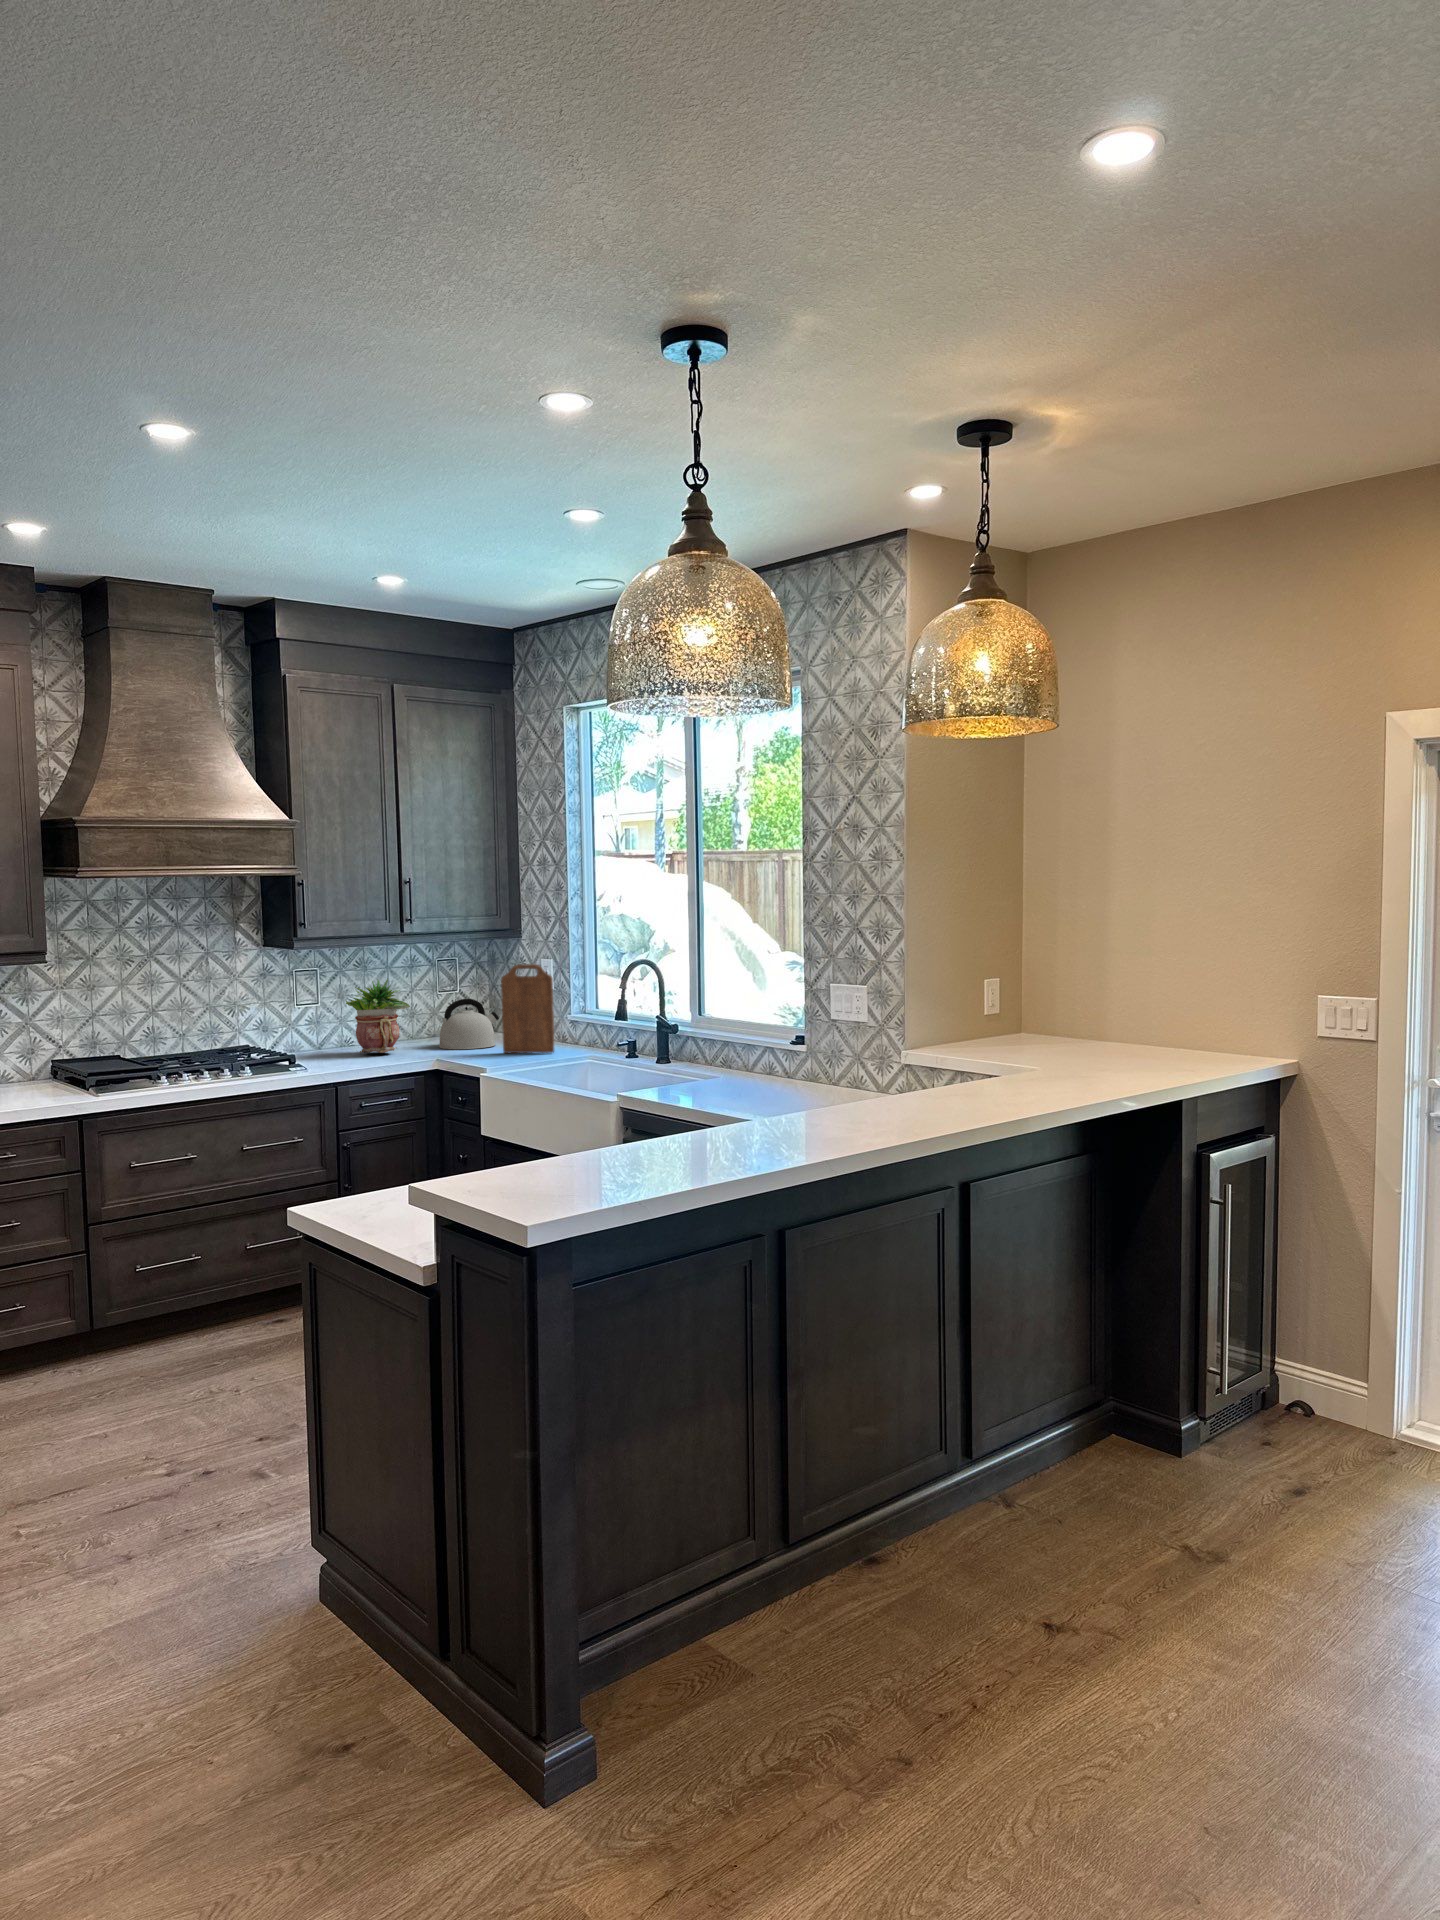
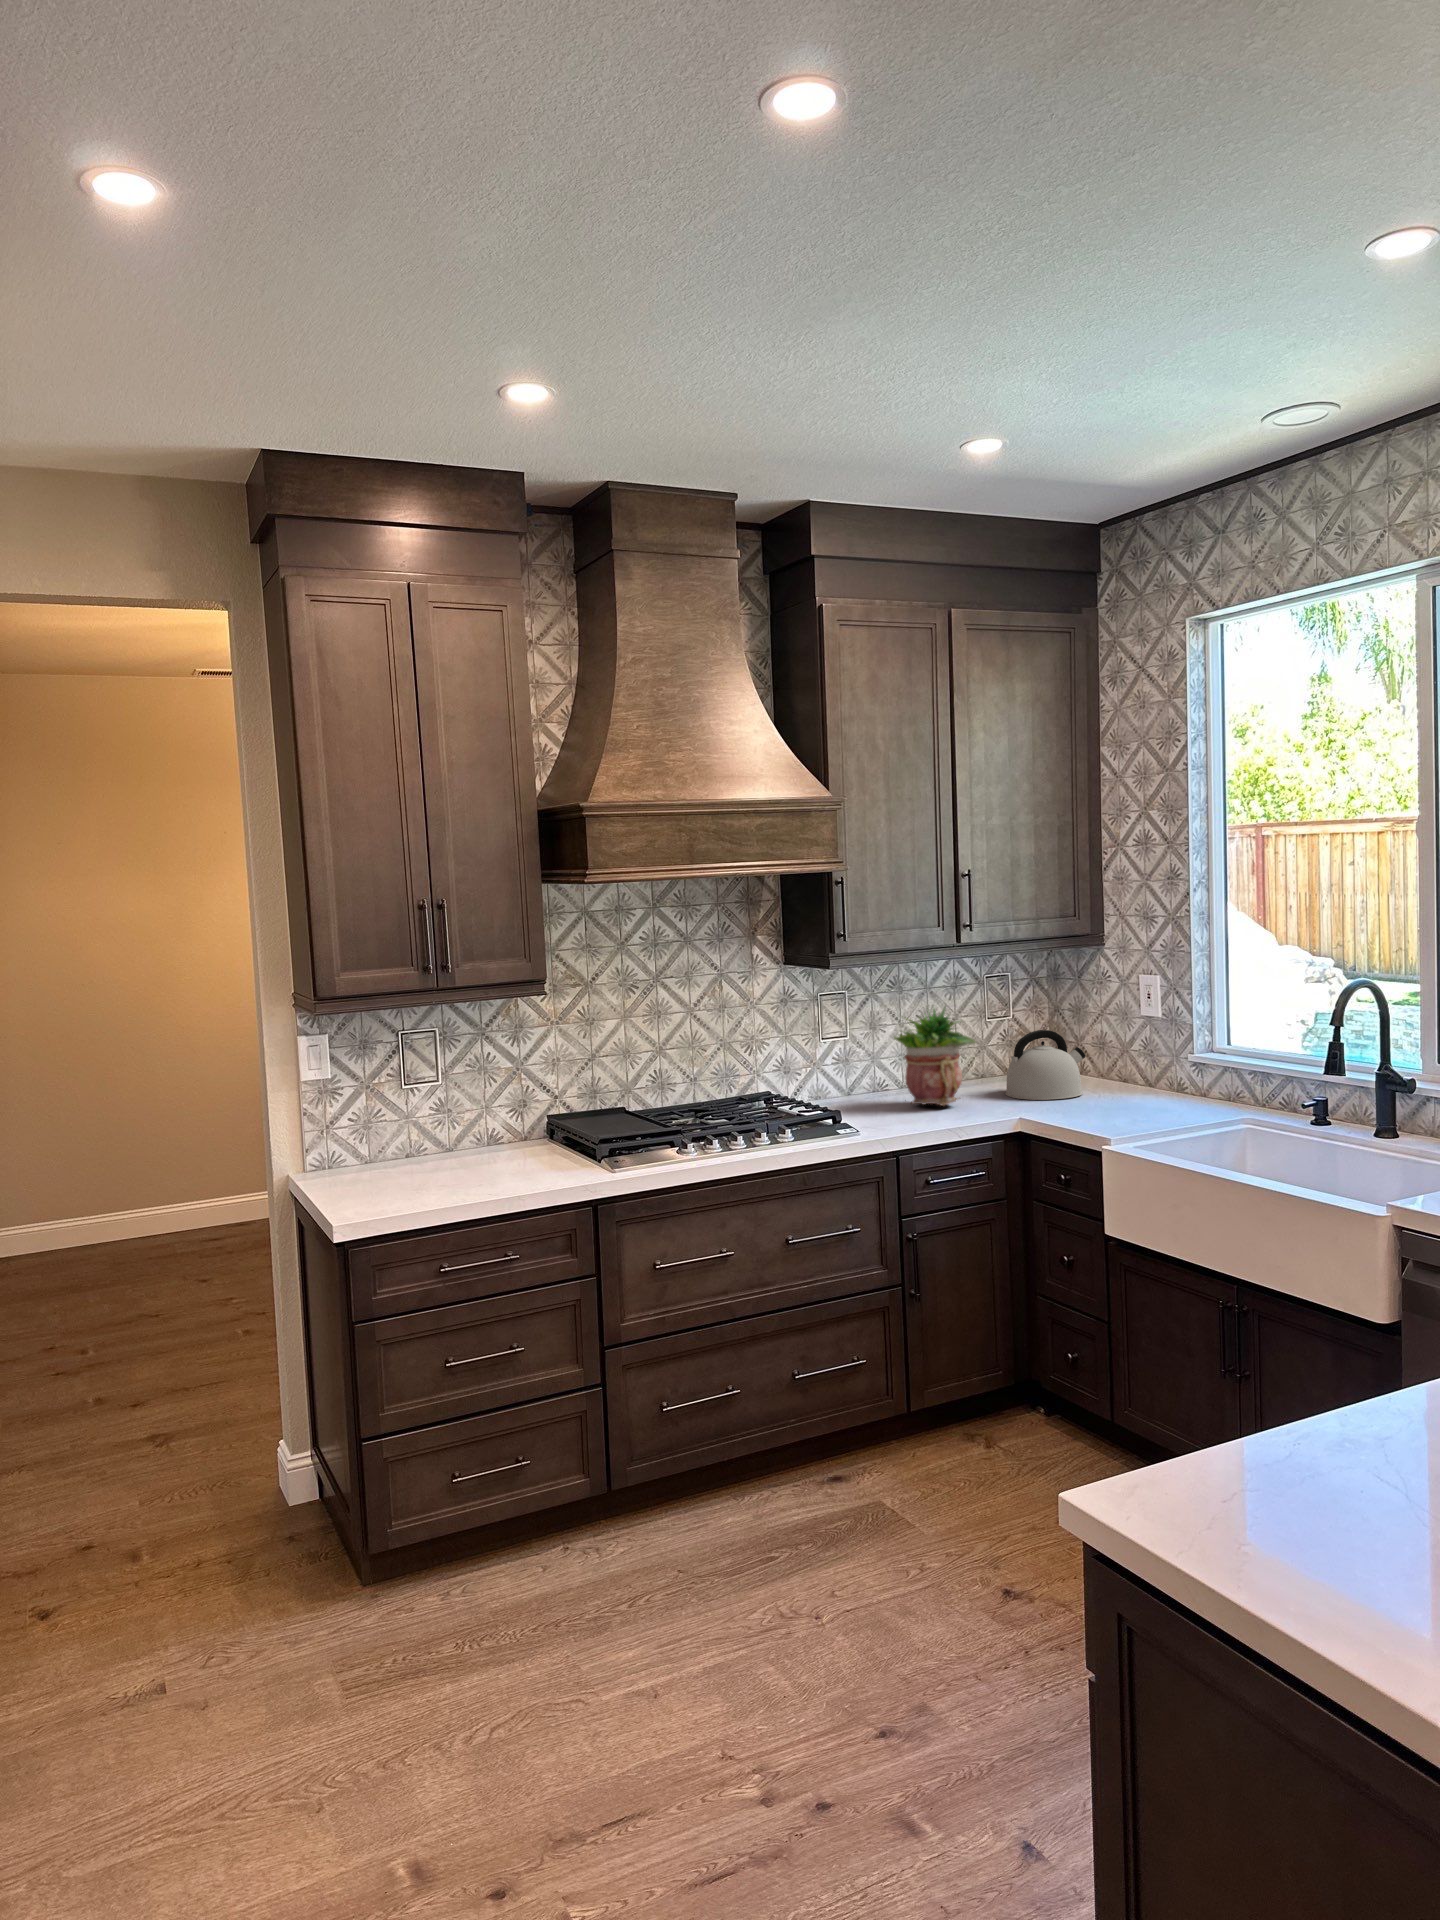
cutting board: present [501,964,554,1053] -> none [1105,985,1182,1109]

